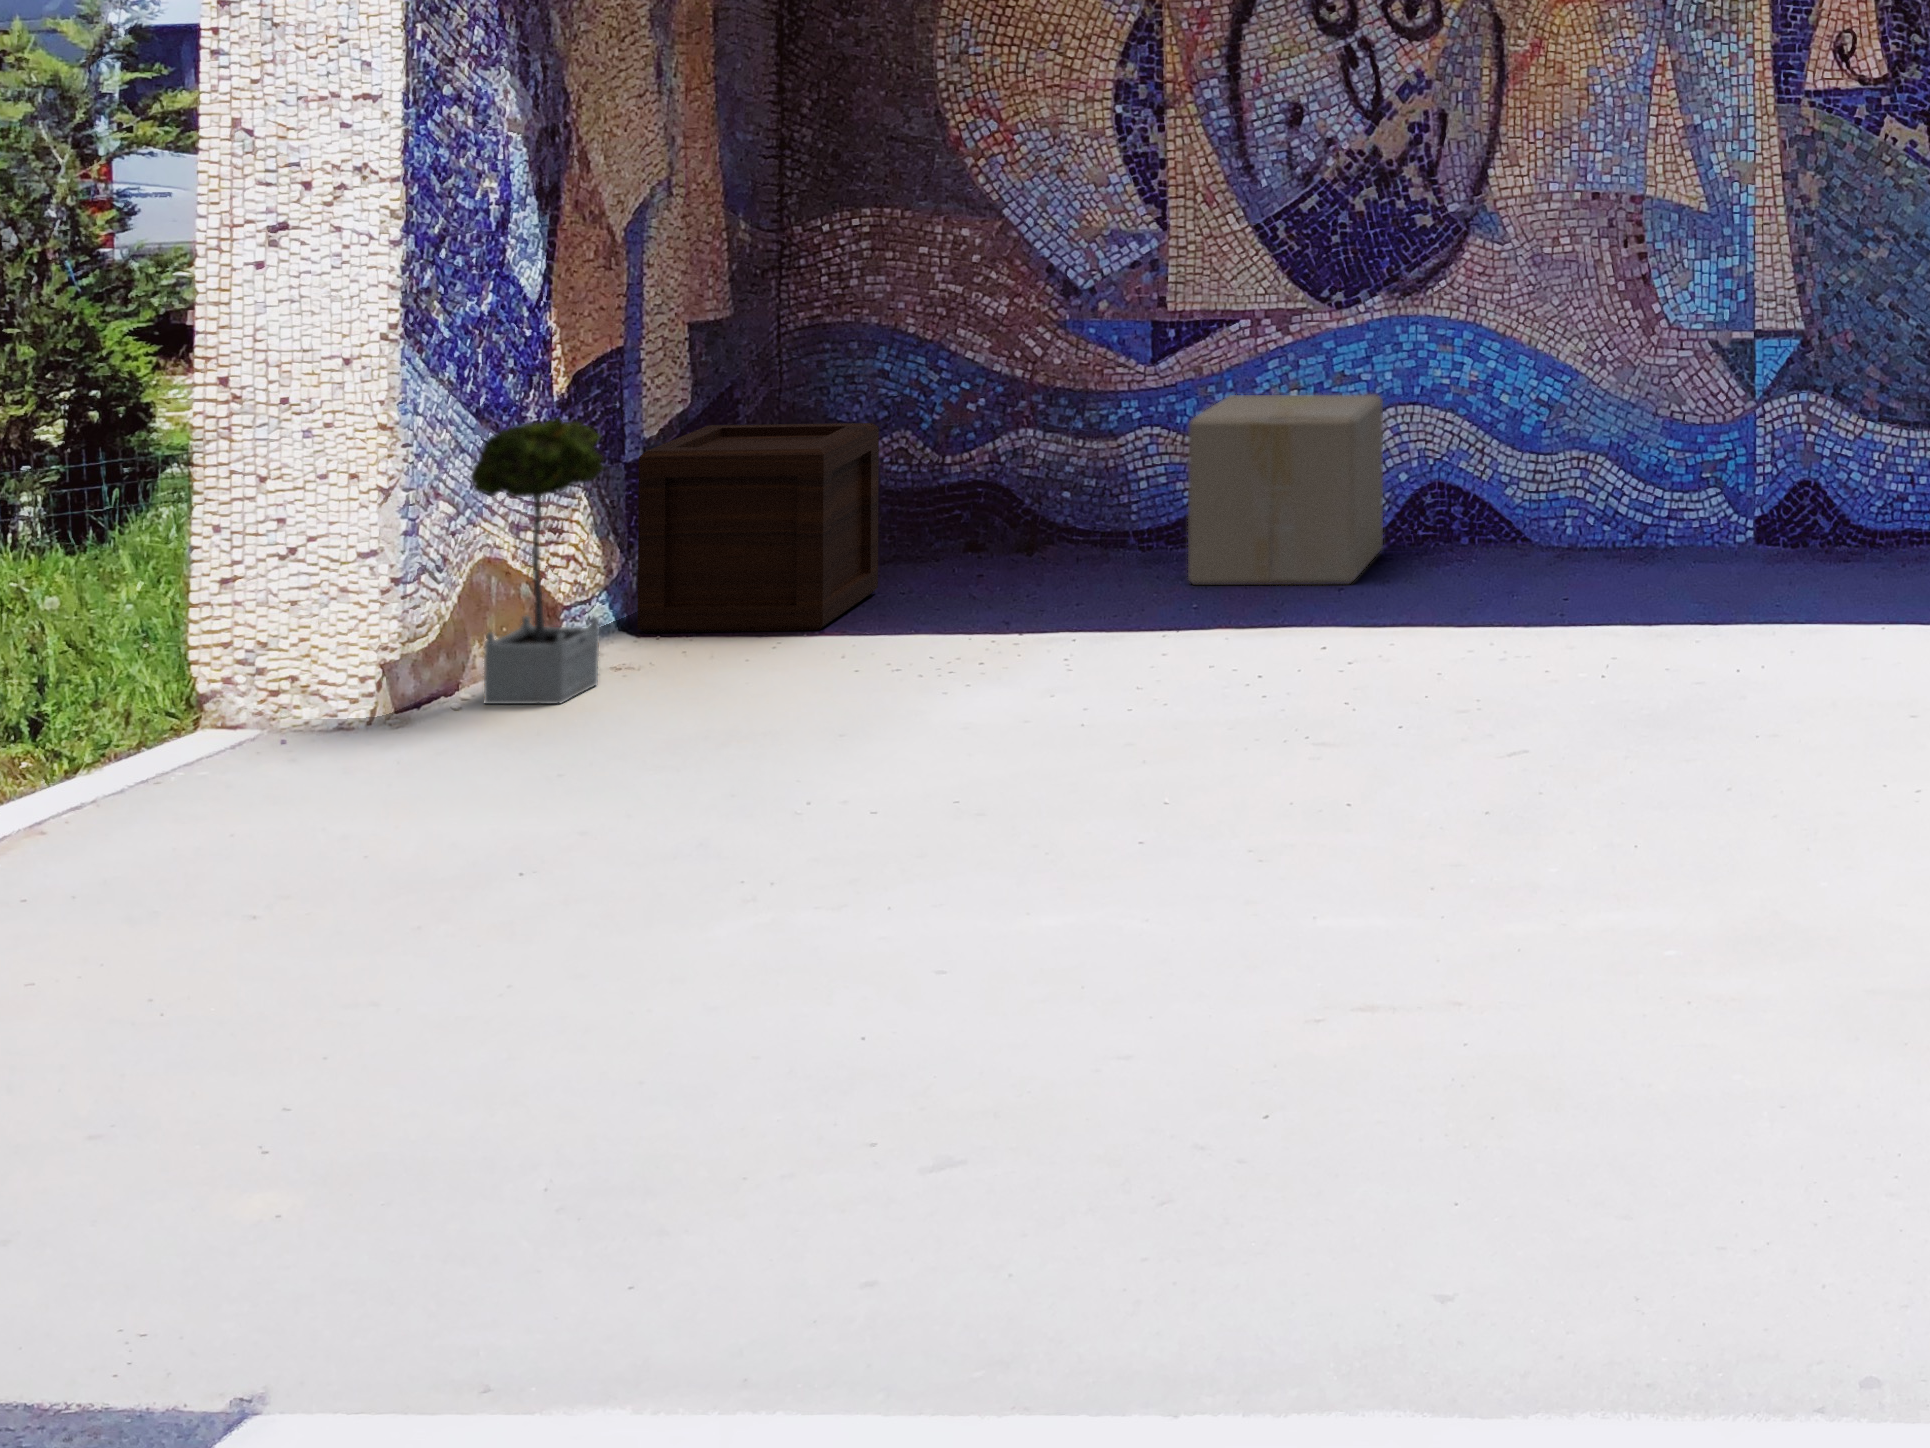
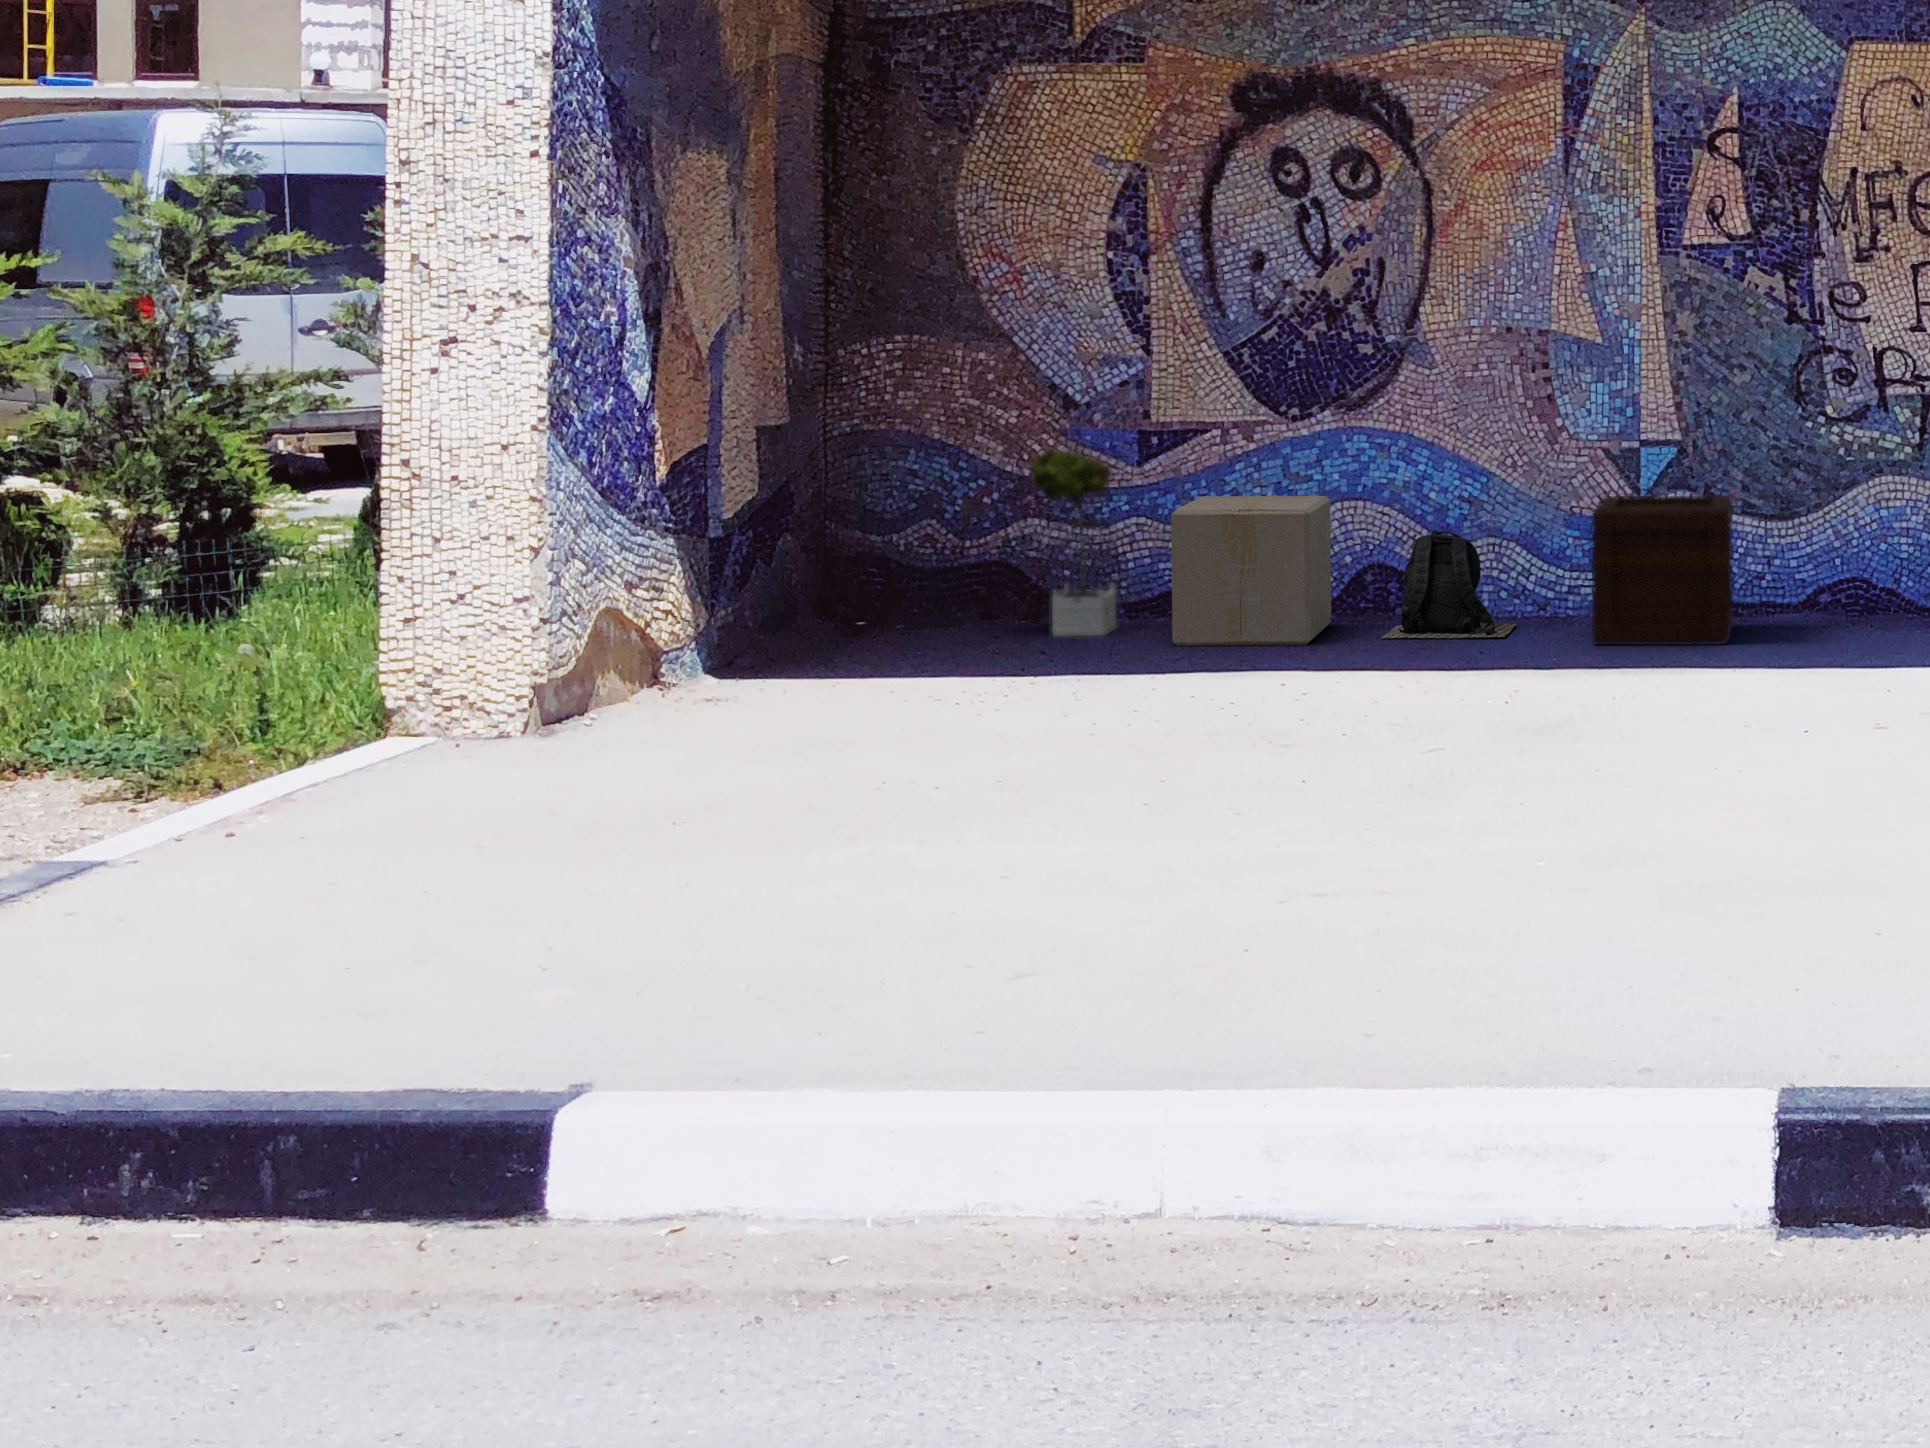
potted tree: present [470,417,603,704] -> present [1031,449,1117,636]
wooden crate: present [638,423,879,633] -> present [1592,496,1733,645]
backpack: none [1442,437,1606,574] -> present [1382,530,1516,638]

